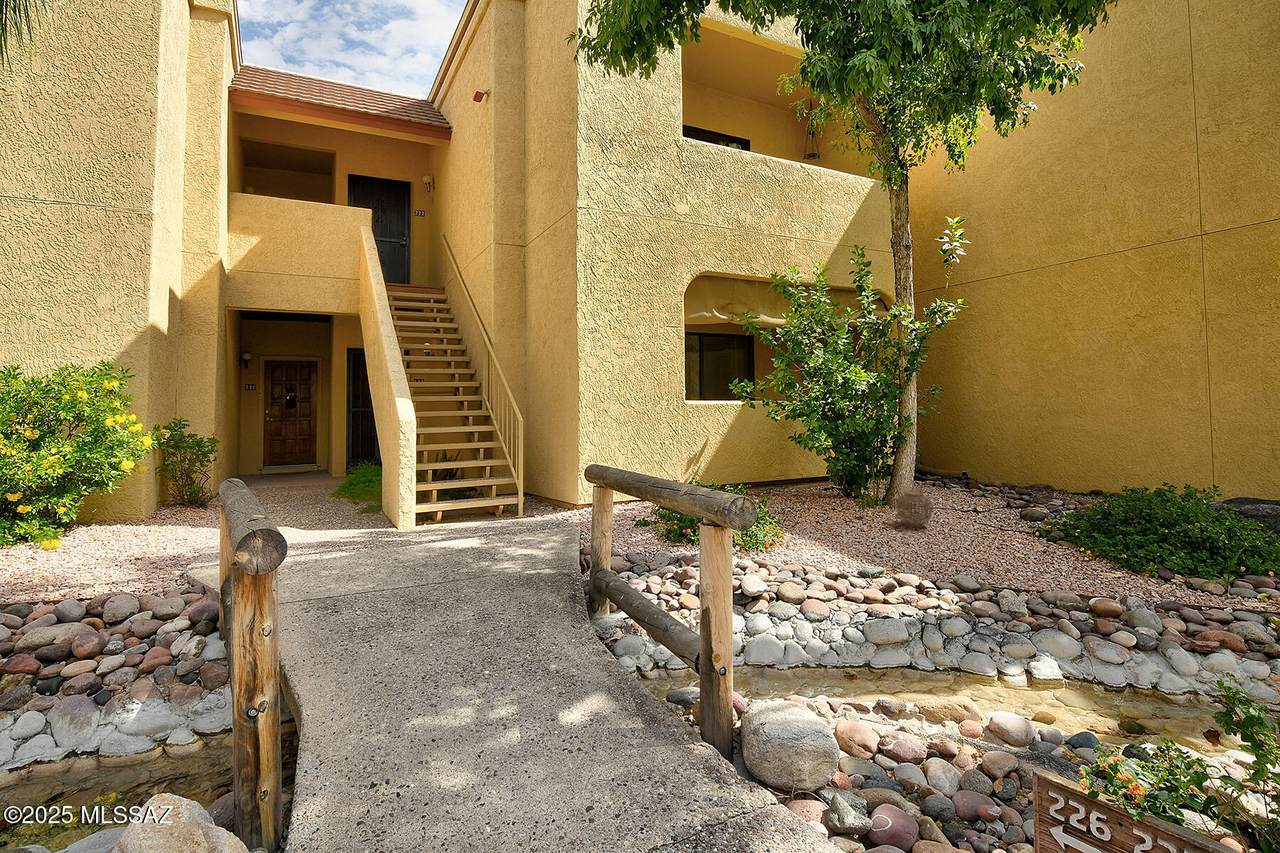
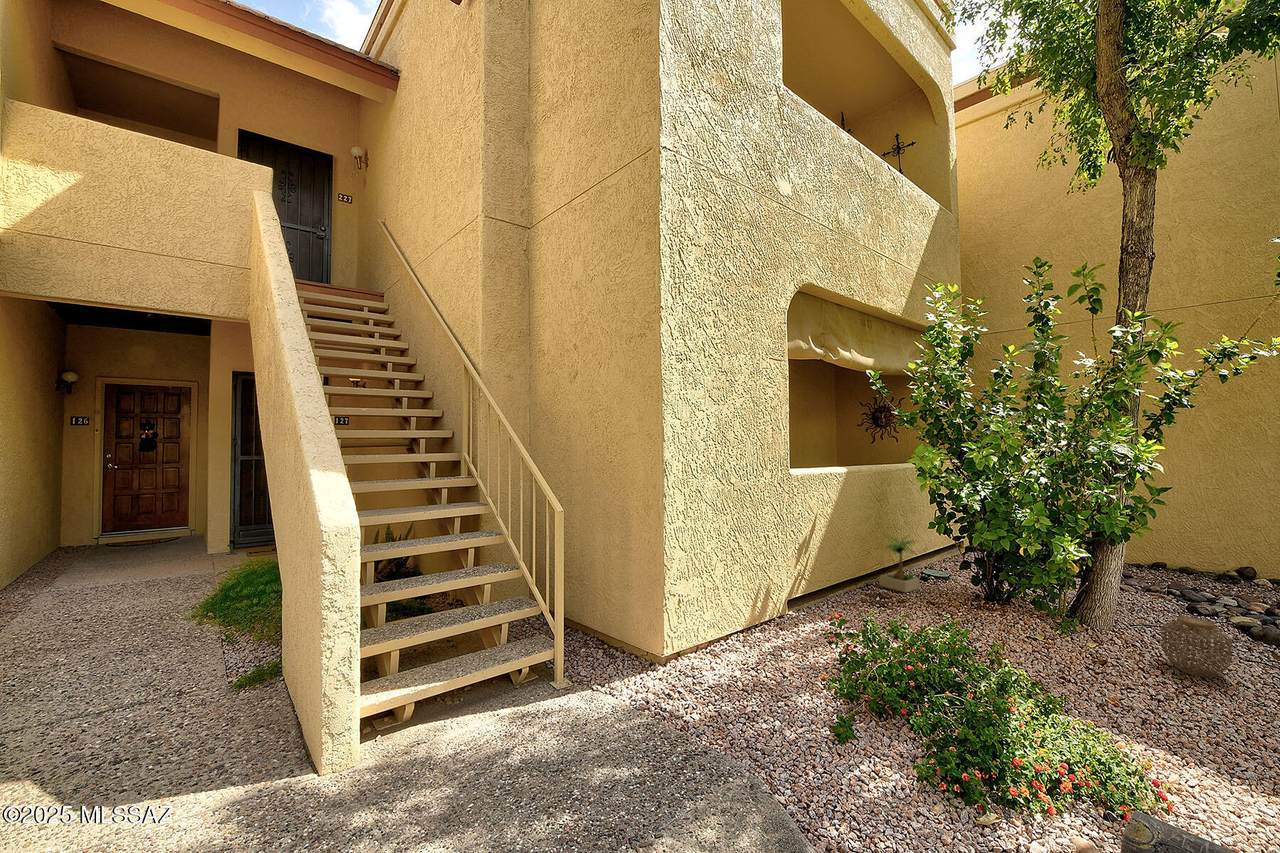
potted plant: none [769,454,797,493] -> present [879,536,919,592]

